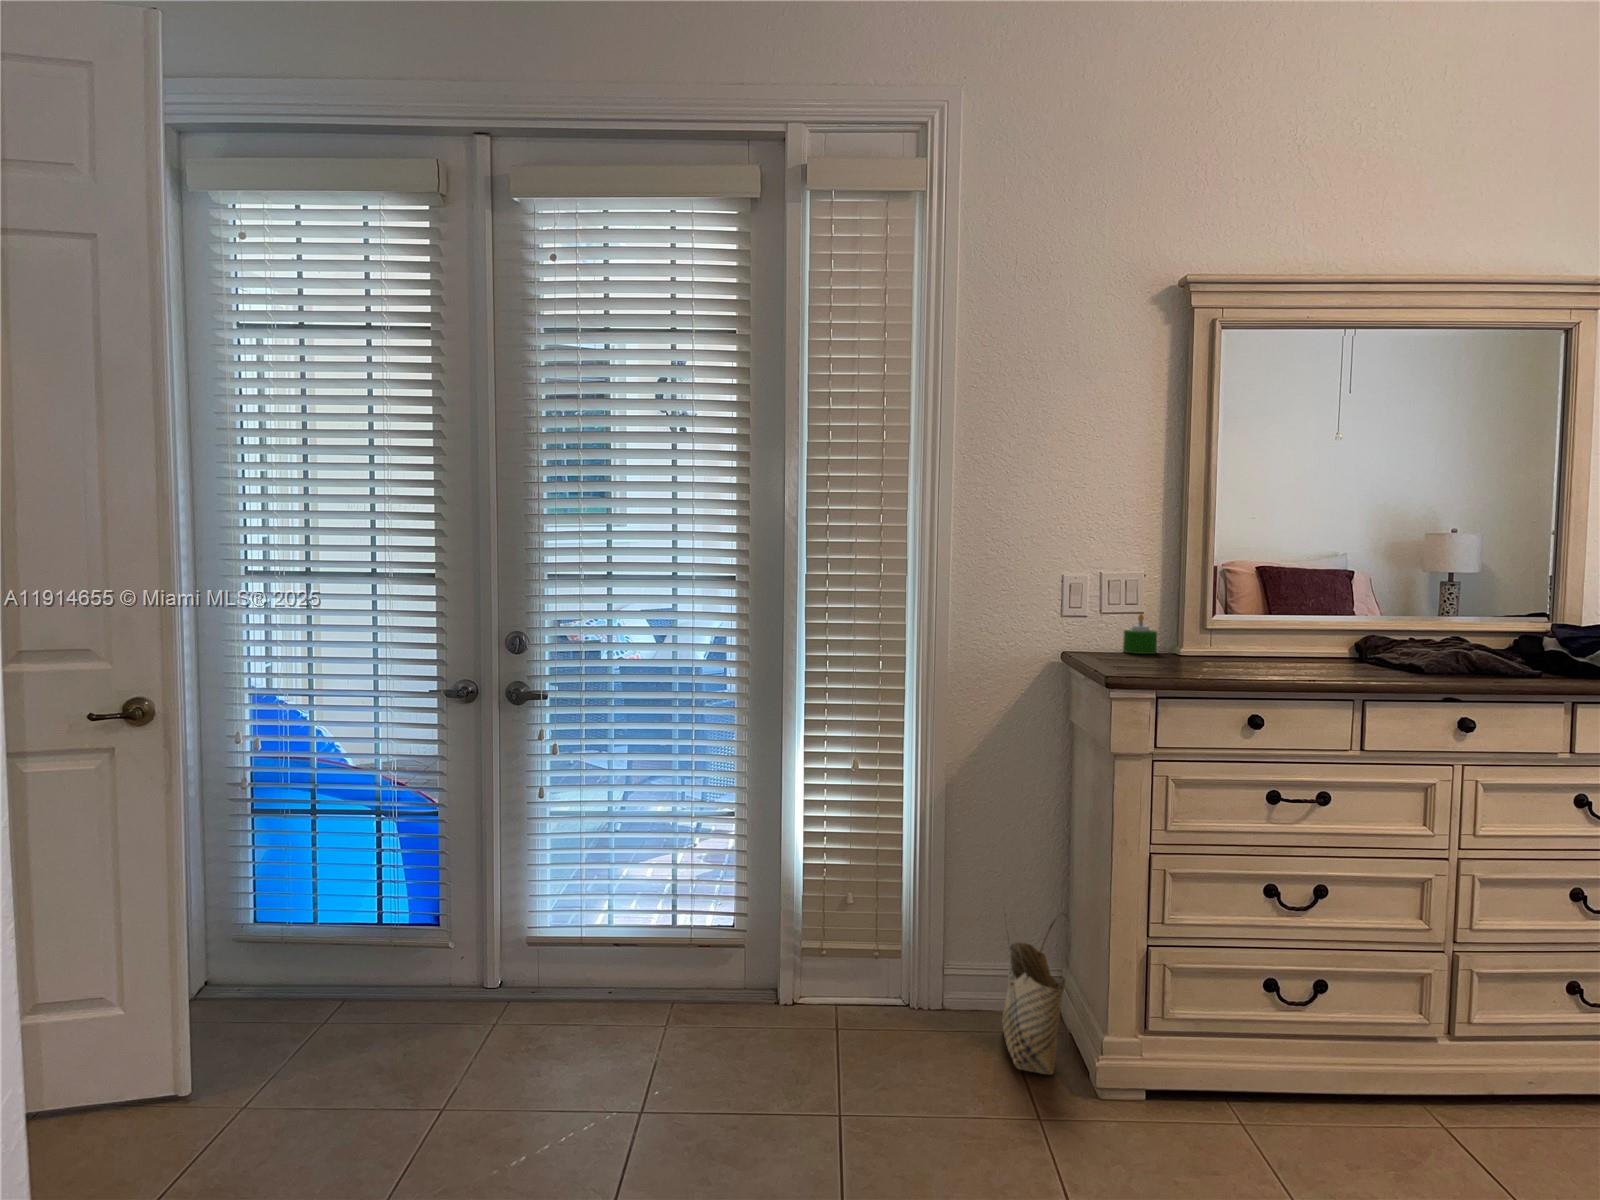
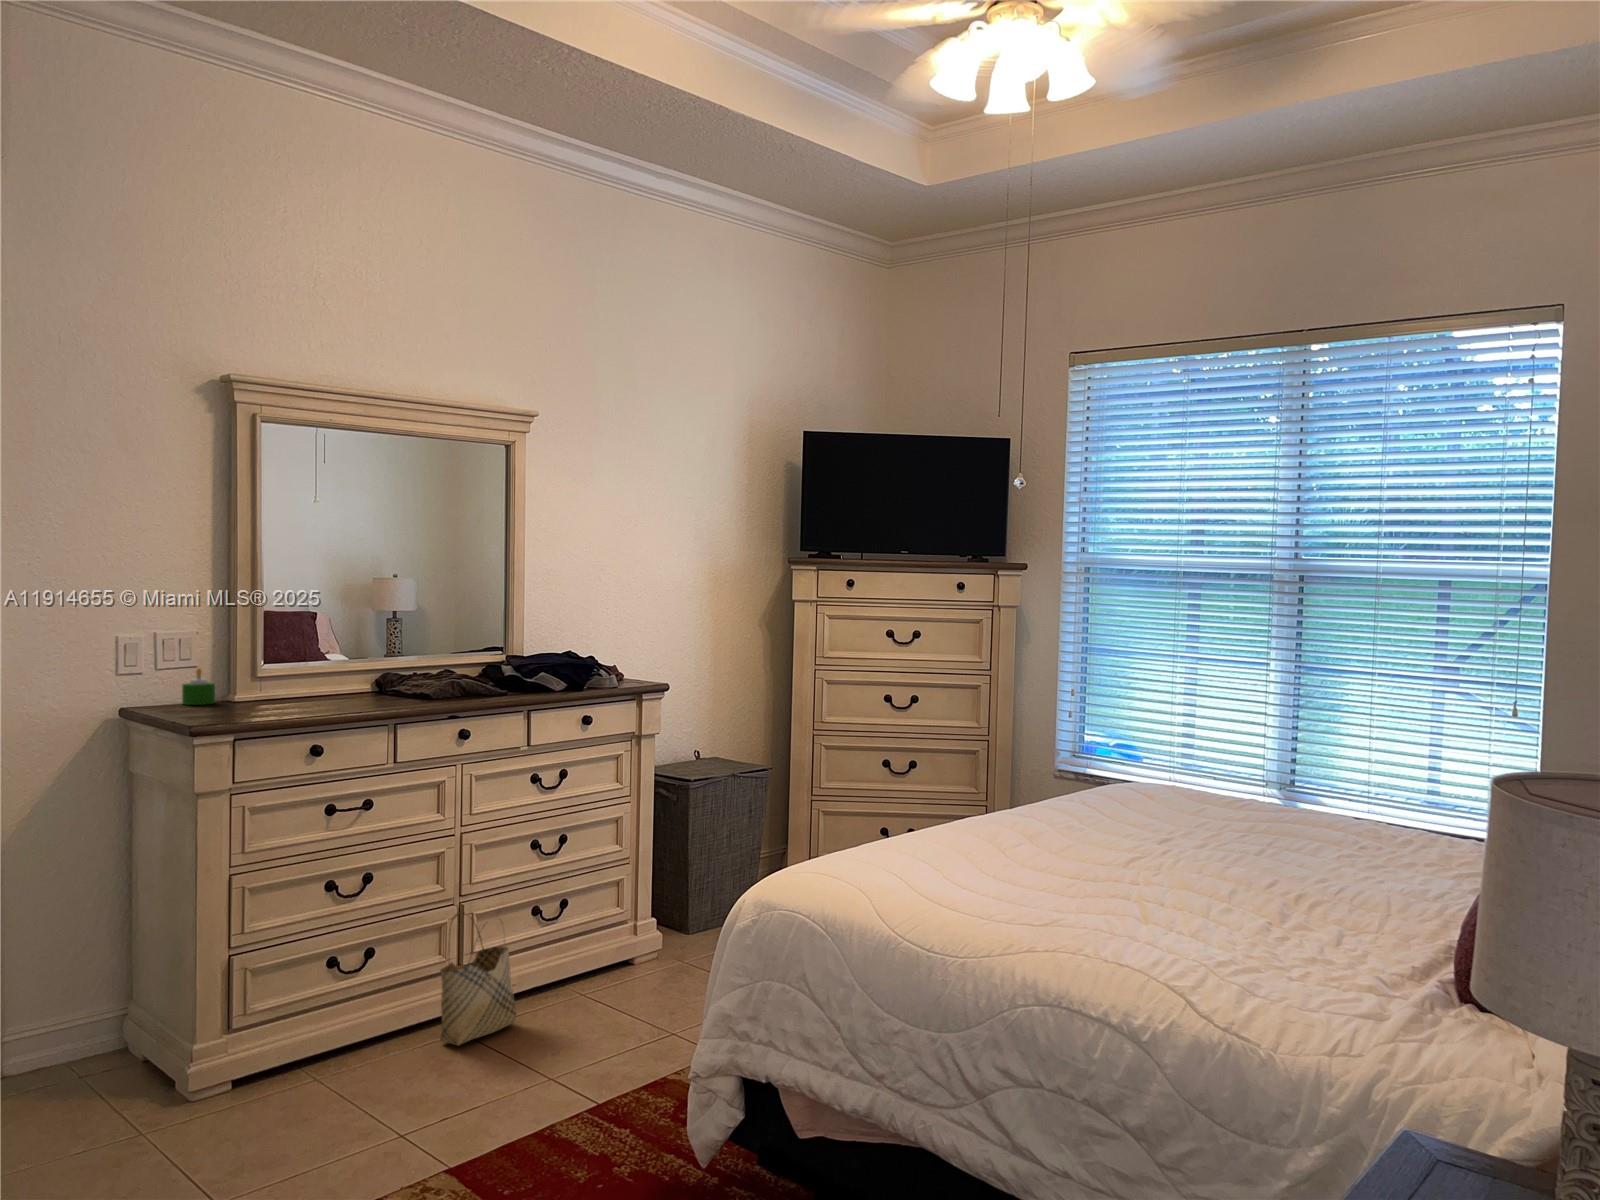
woven basket: present [1002,908,1070,1074] -> present [440,912,516,1045]

